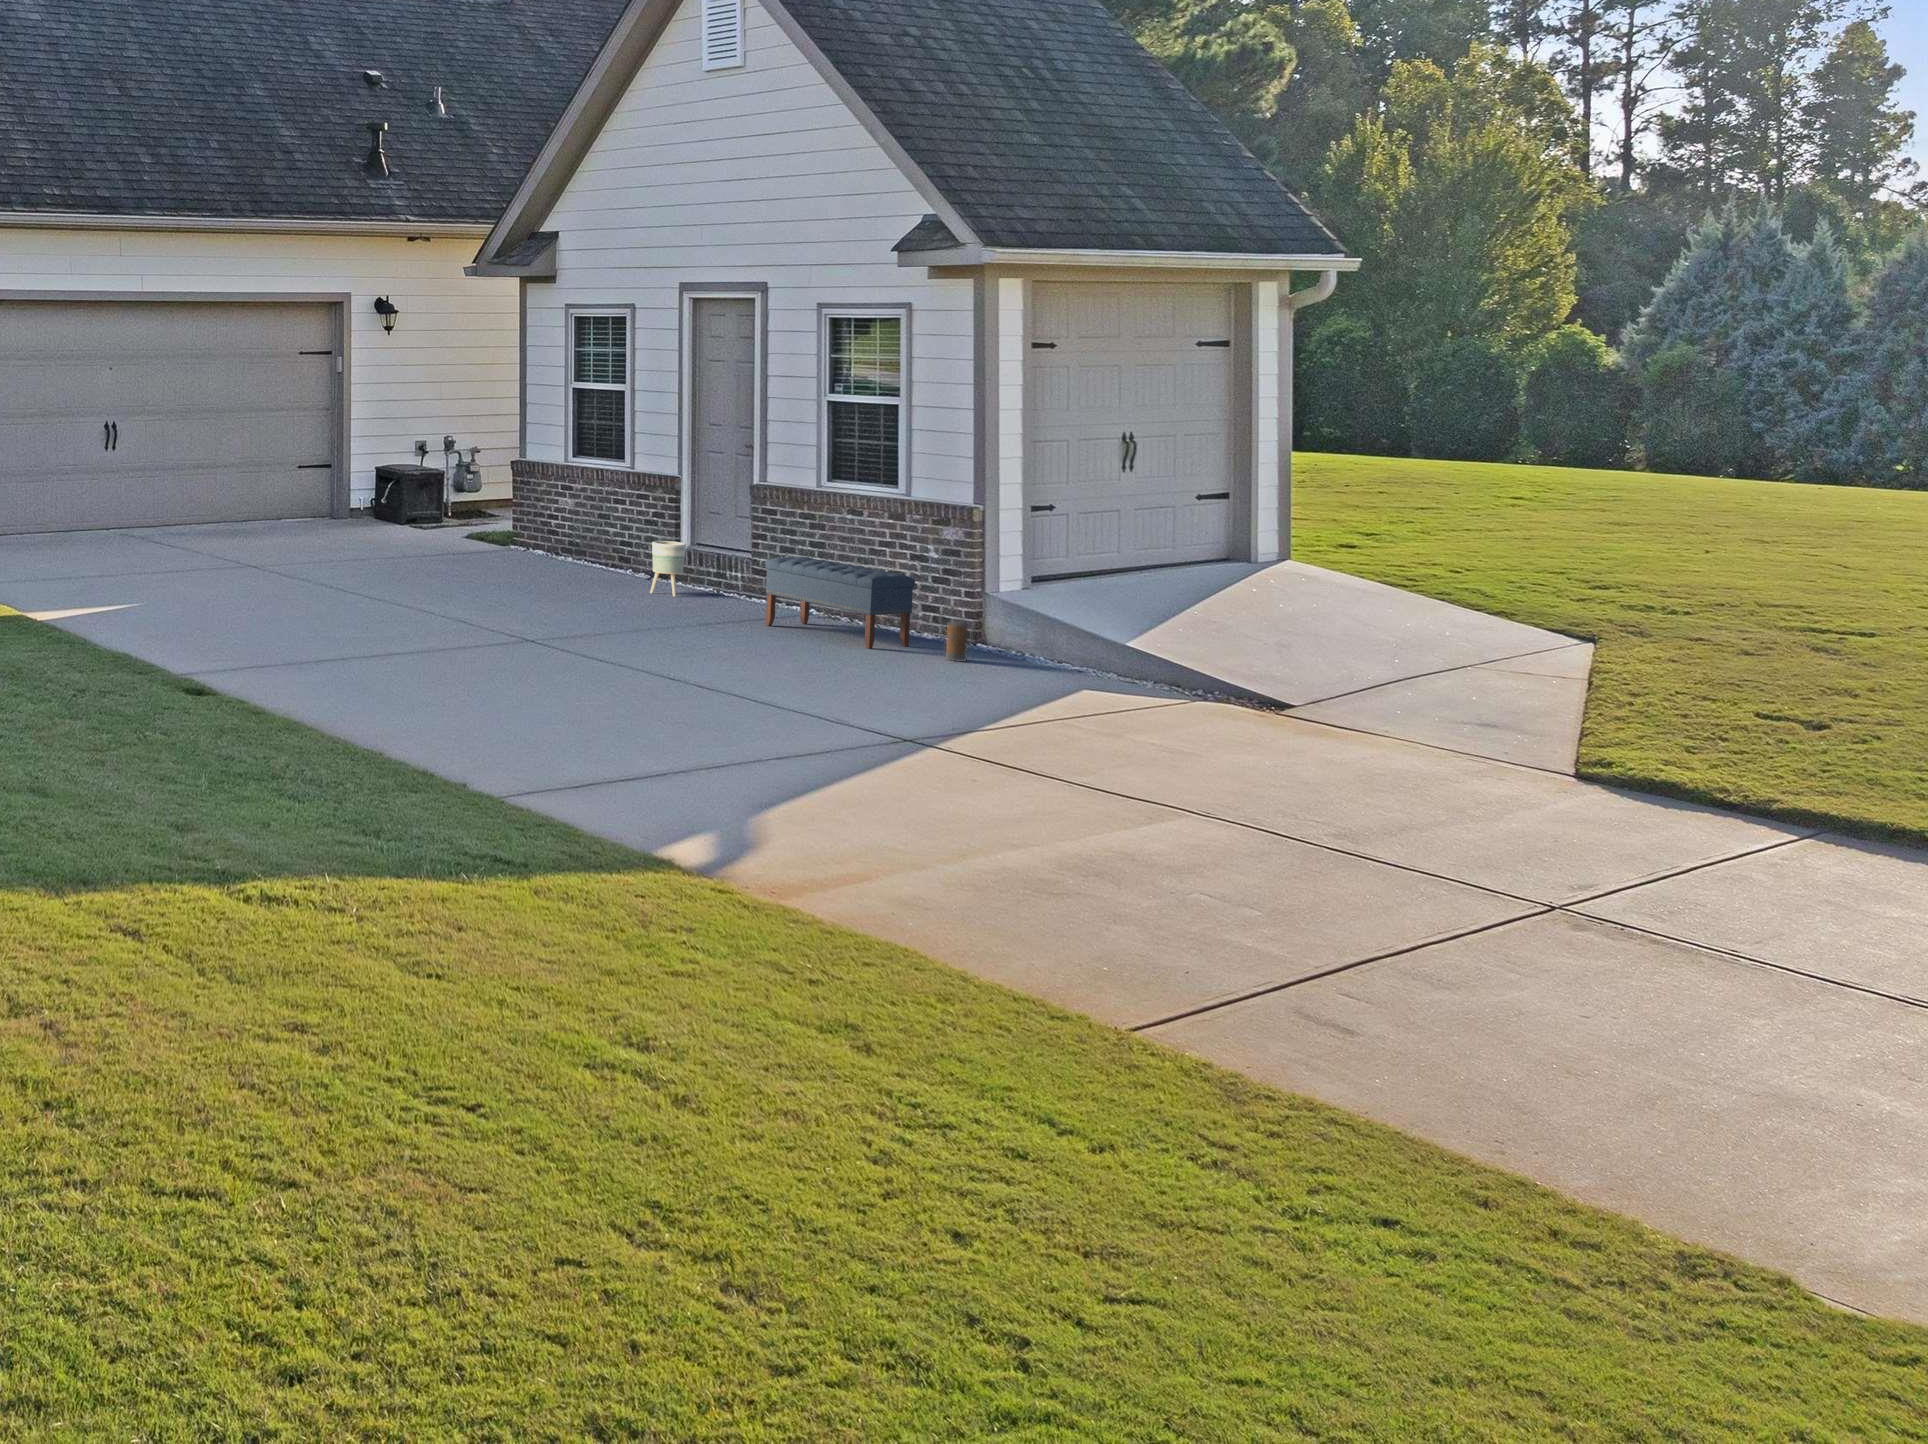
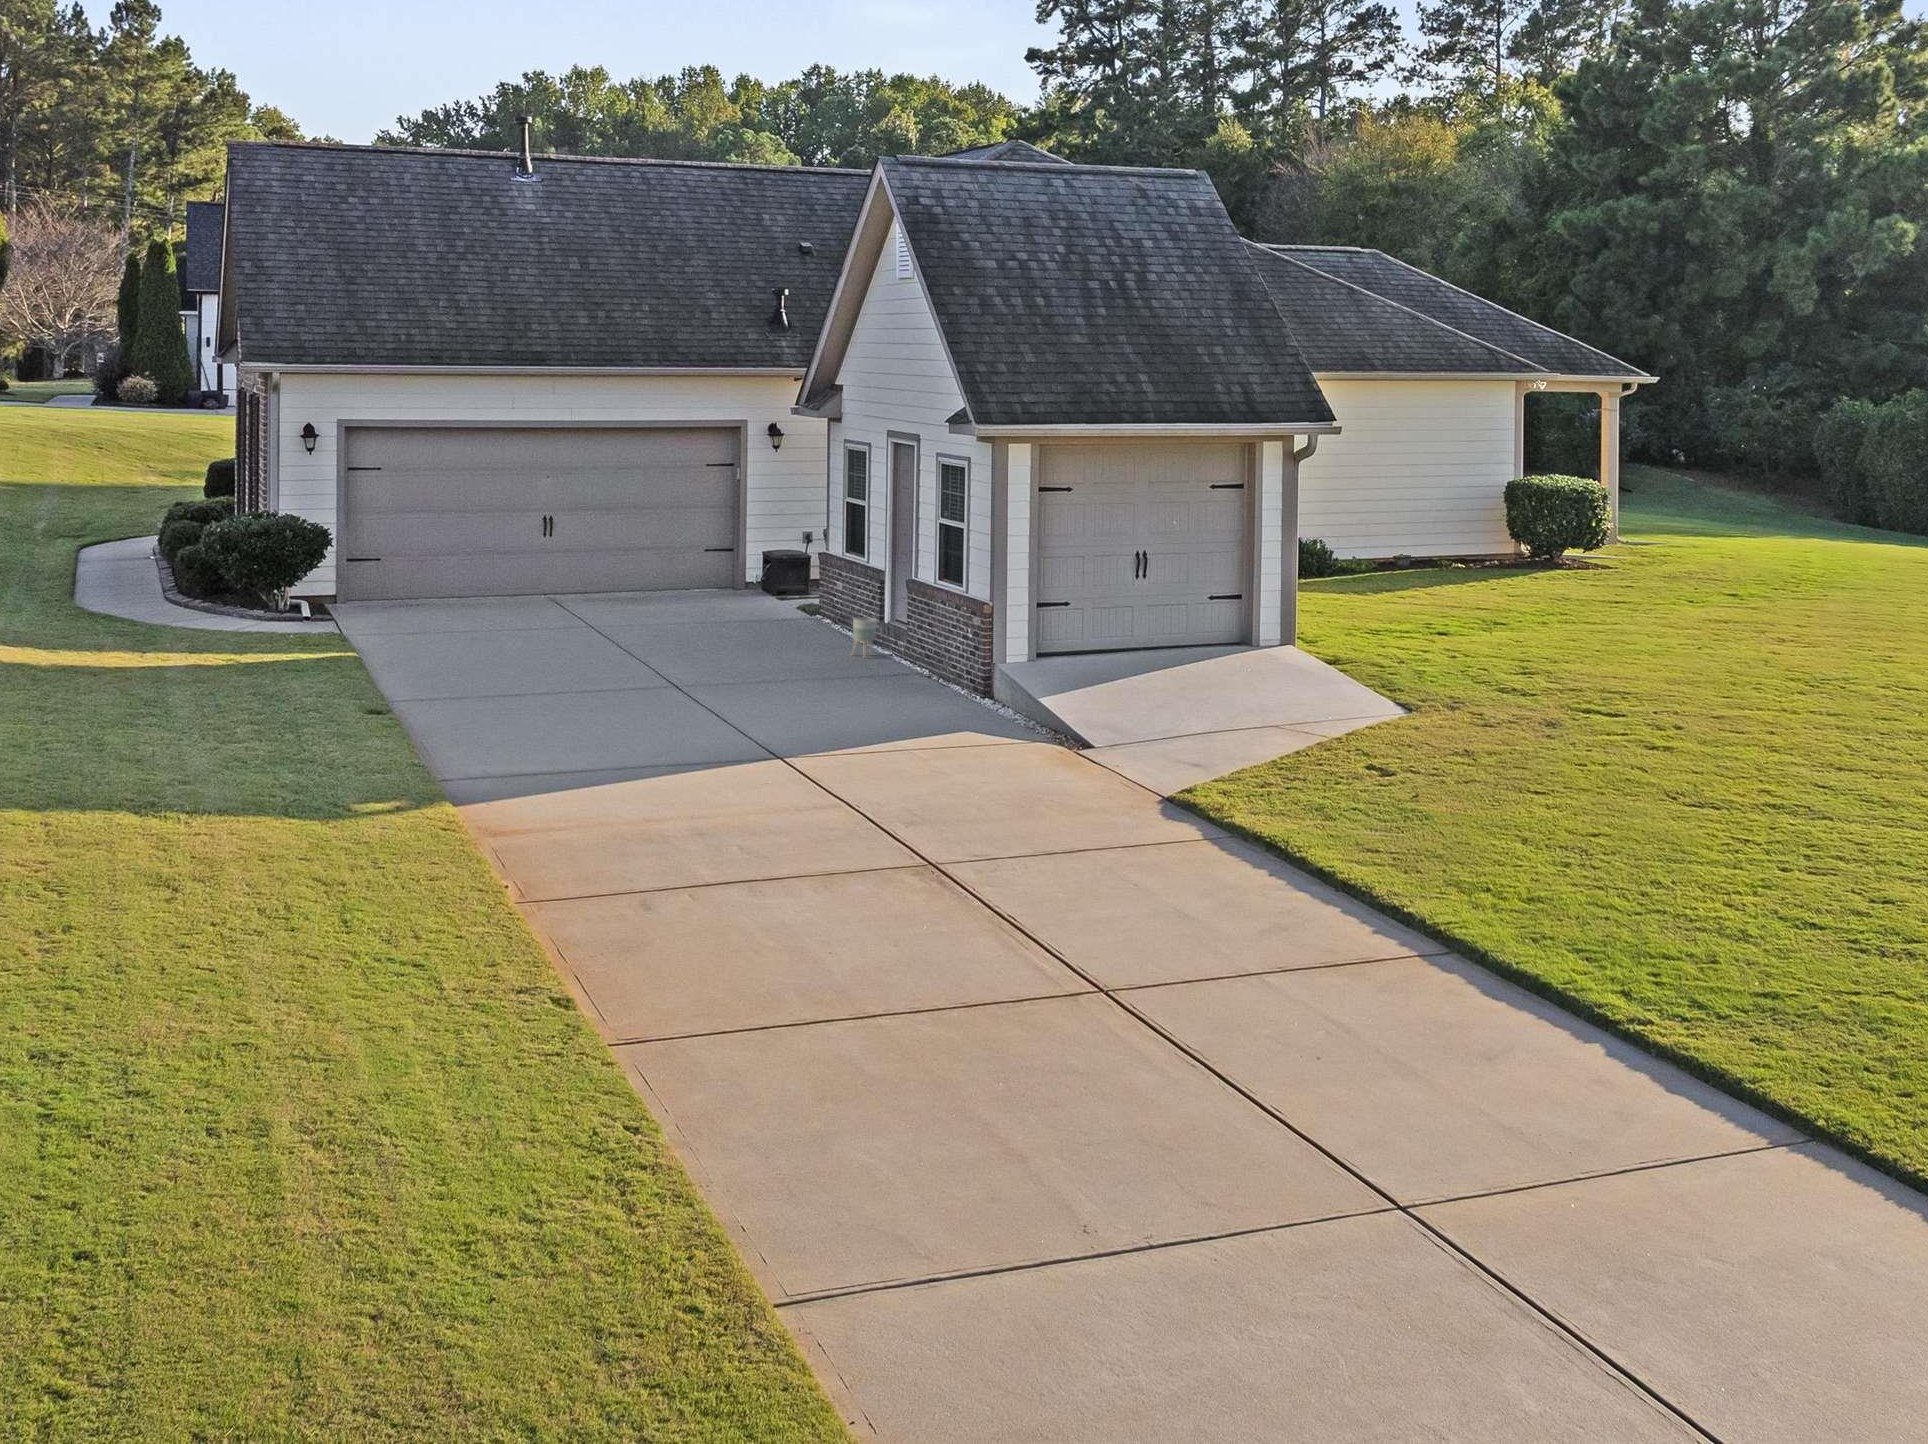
bench: present [765,557,915,649] -> none [881,636,959,705]
watering can: present [940,608,973,662] -> none [957,677,974,717]

